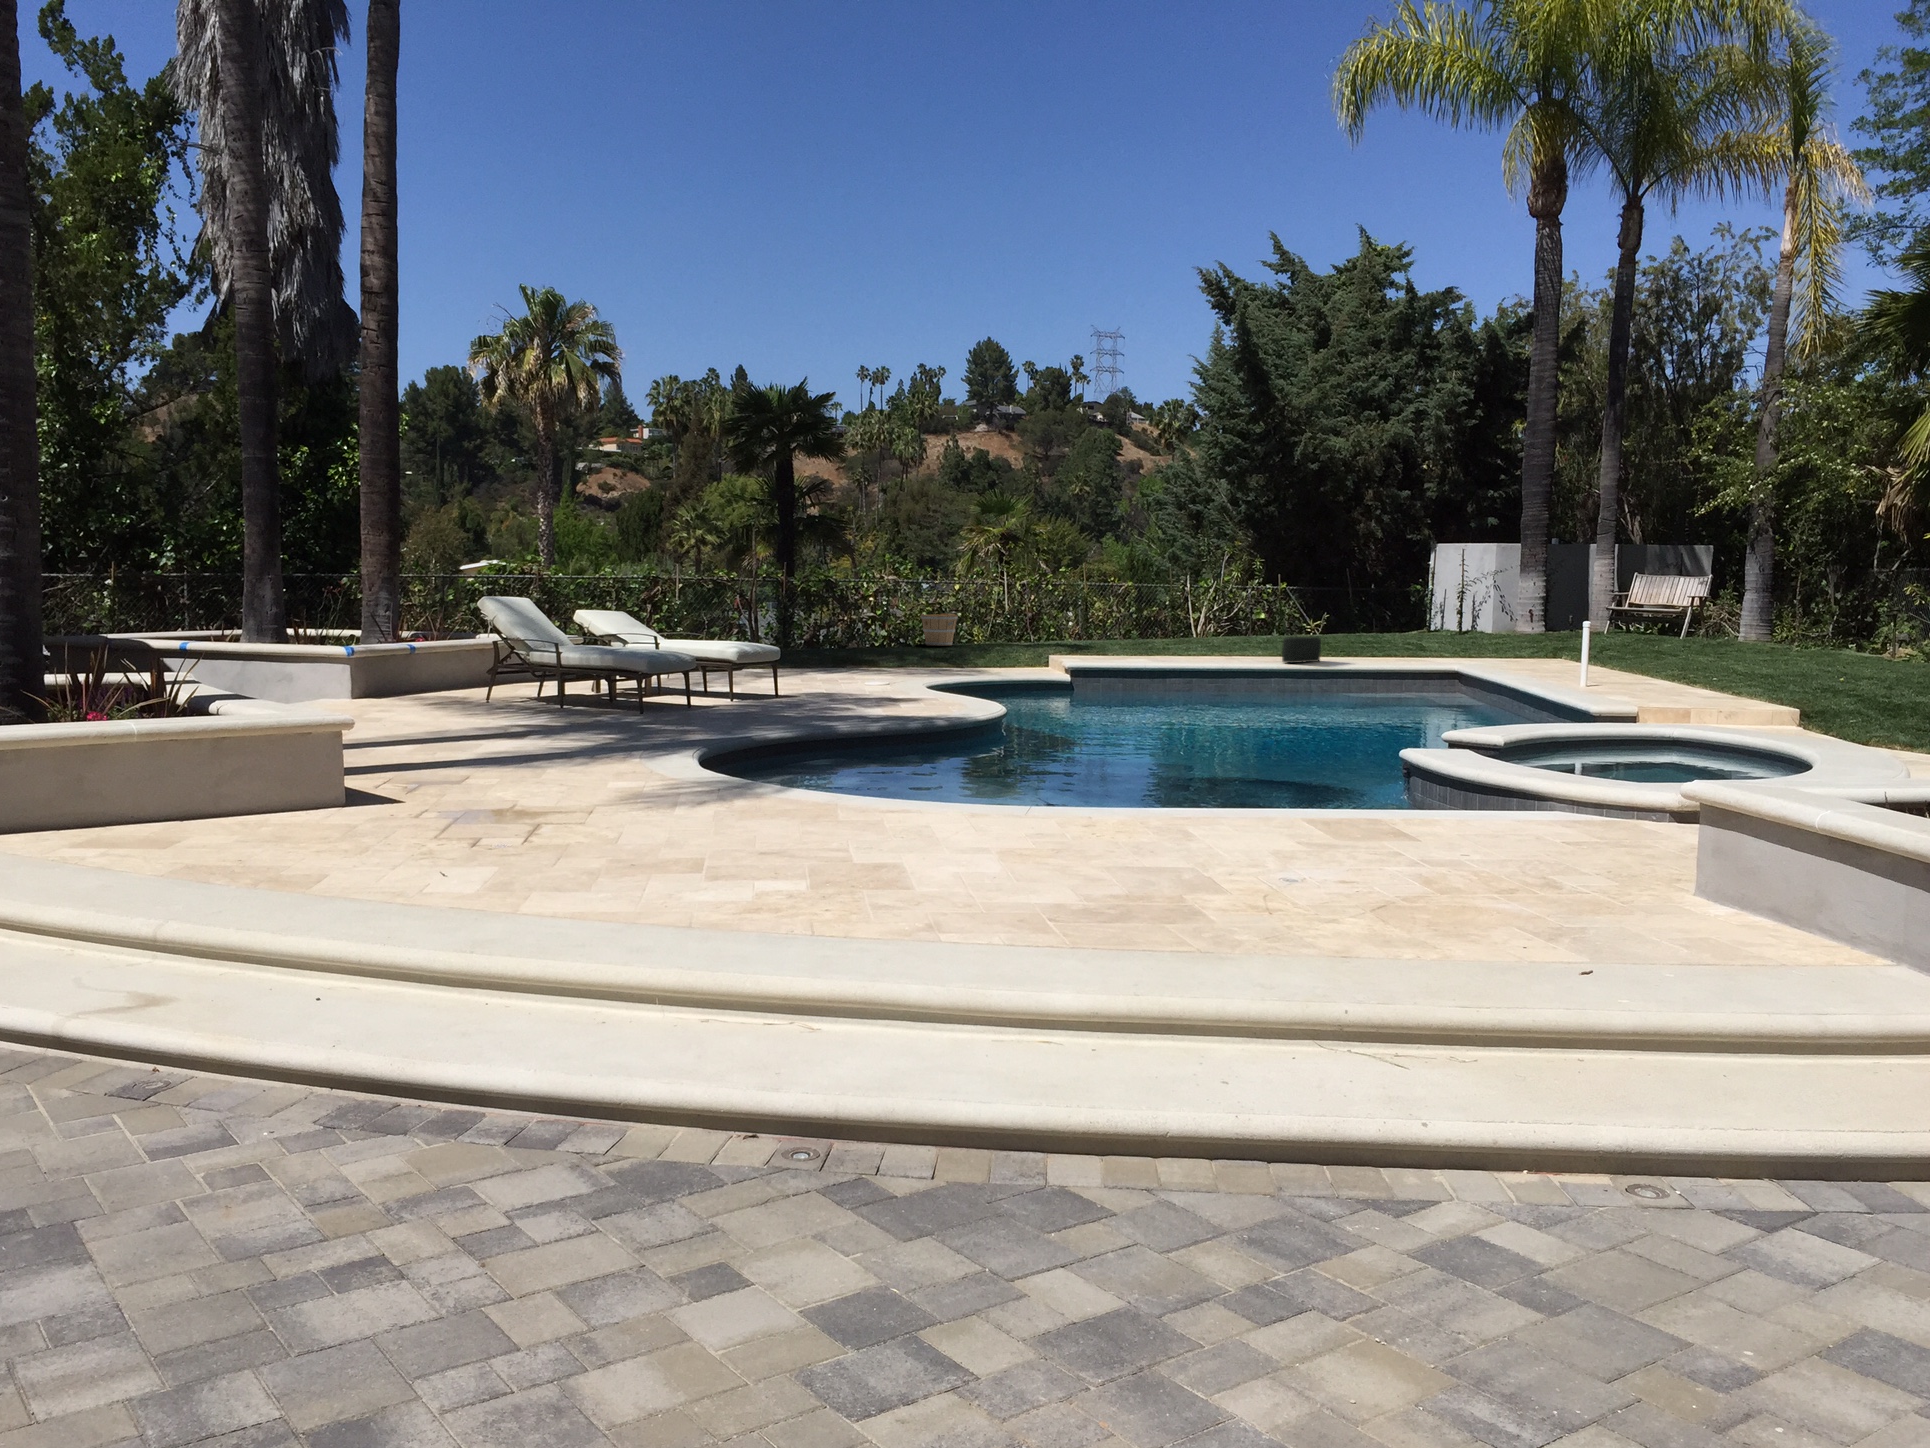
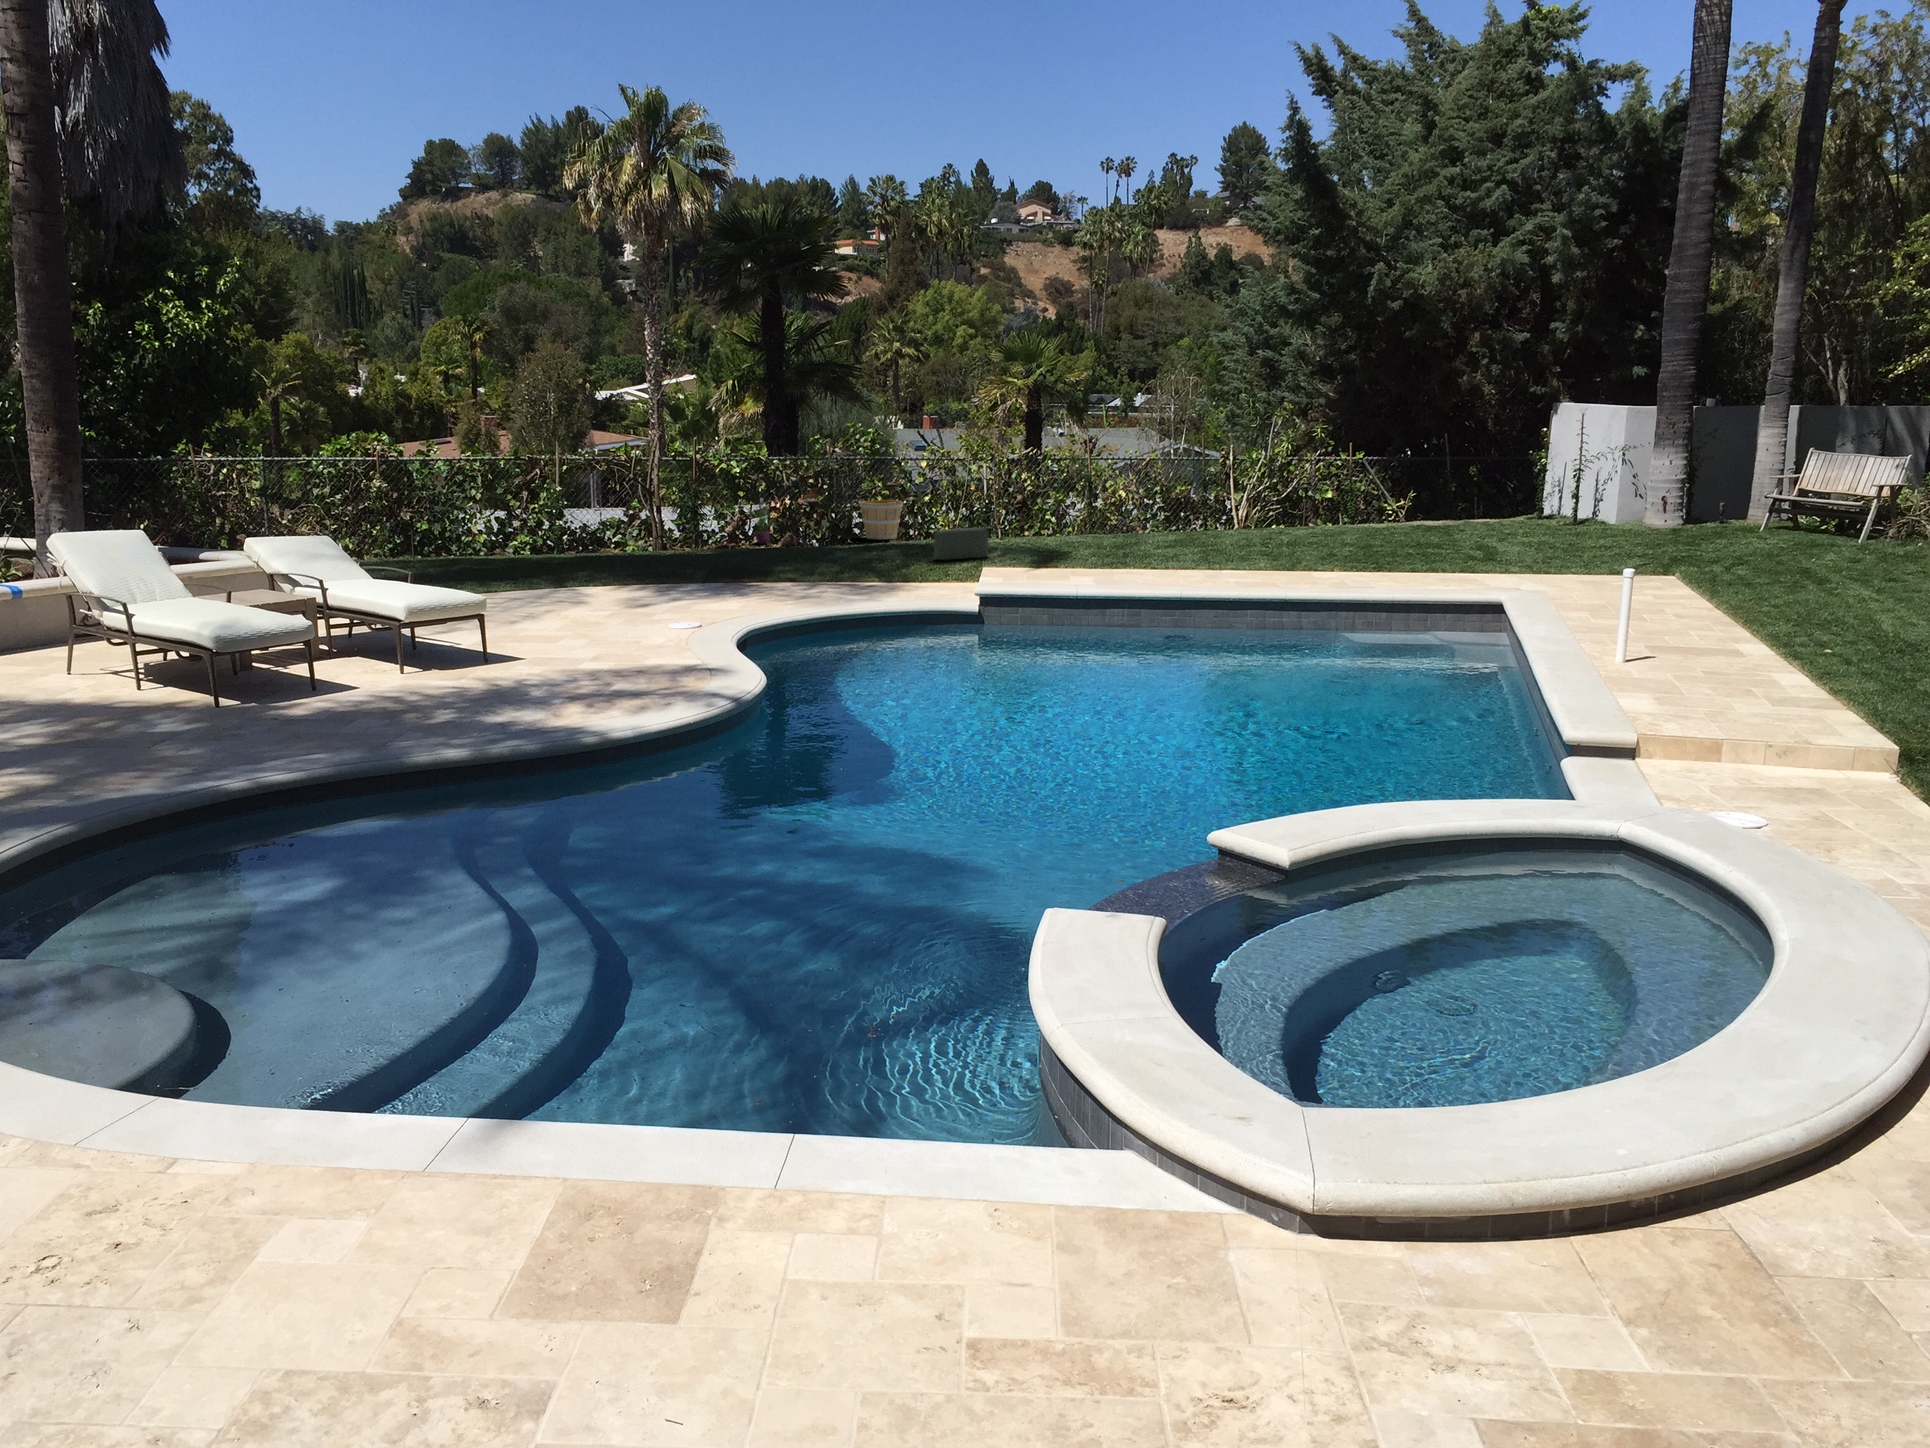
decorative plant: none [827,613,862,649] -> present [755,503,770,544]
pouf: present [1282,637,1321,663] -> present [934,528,989,560]

